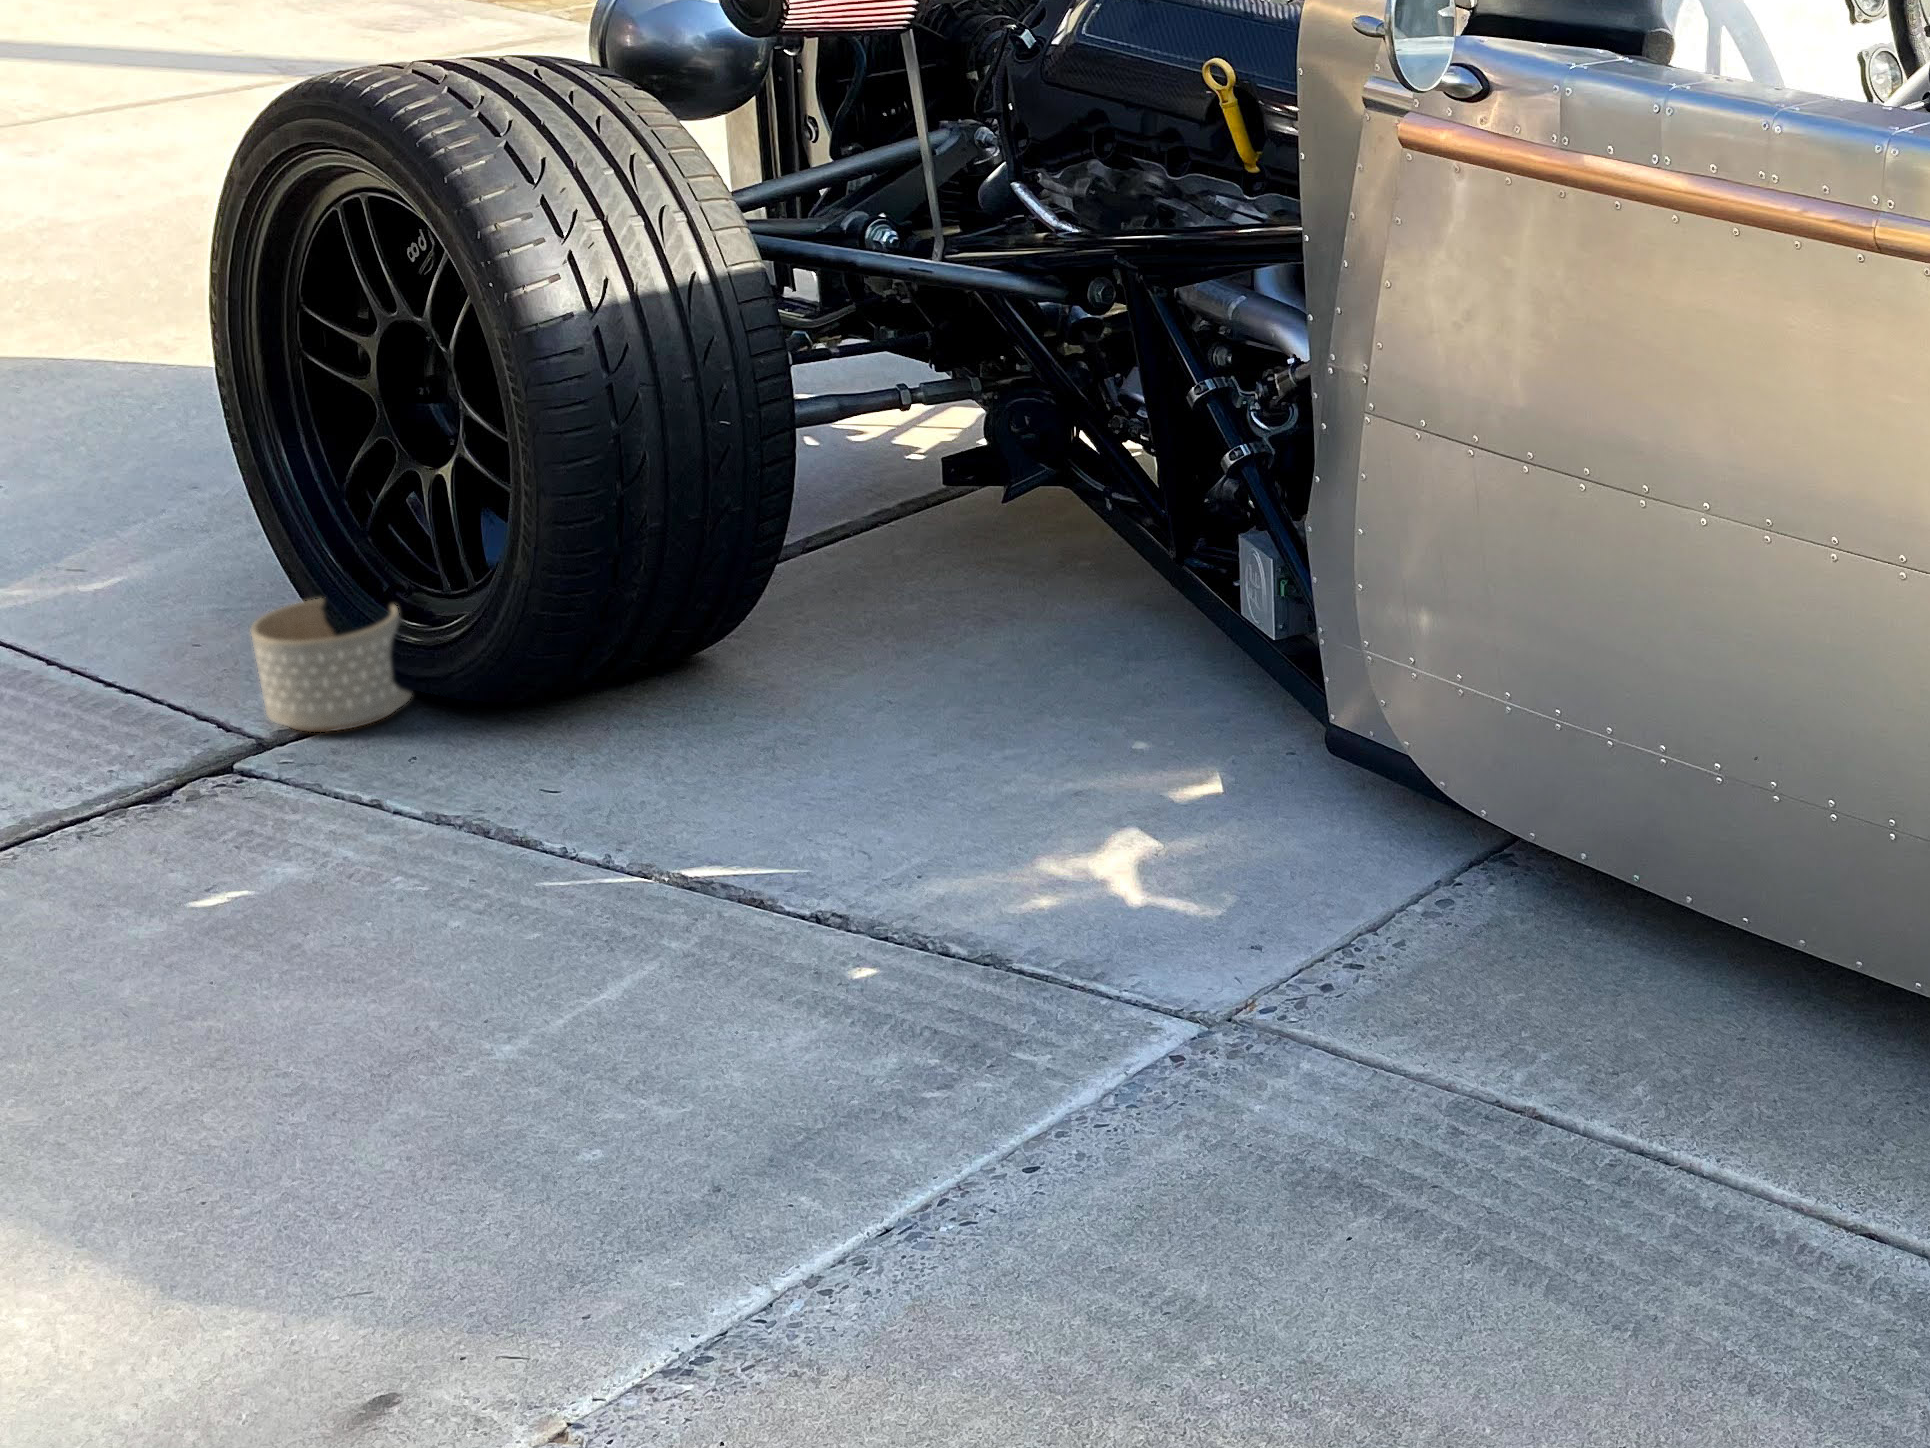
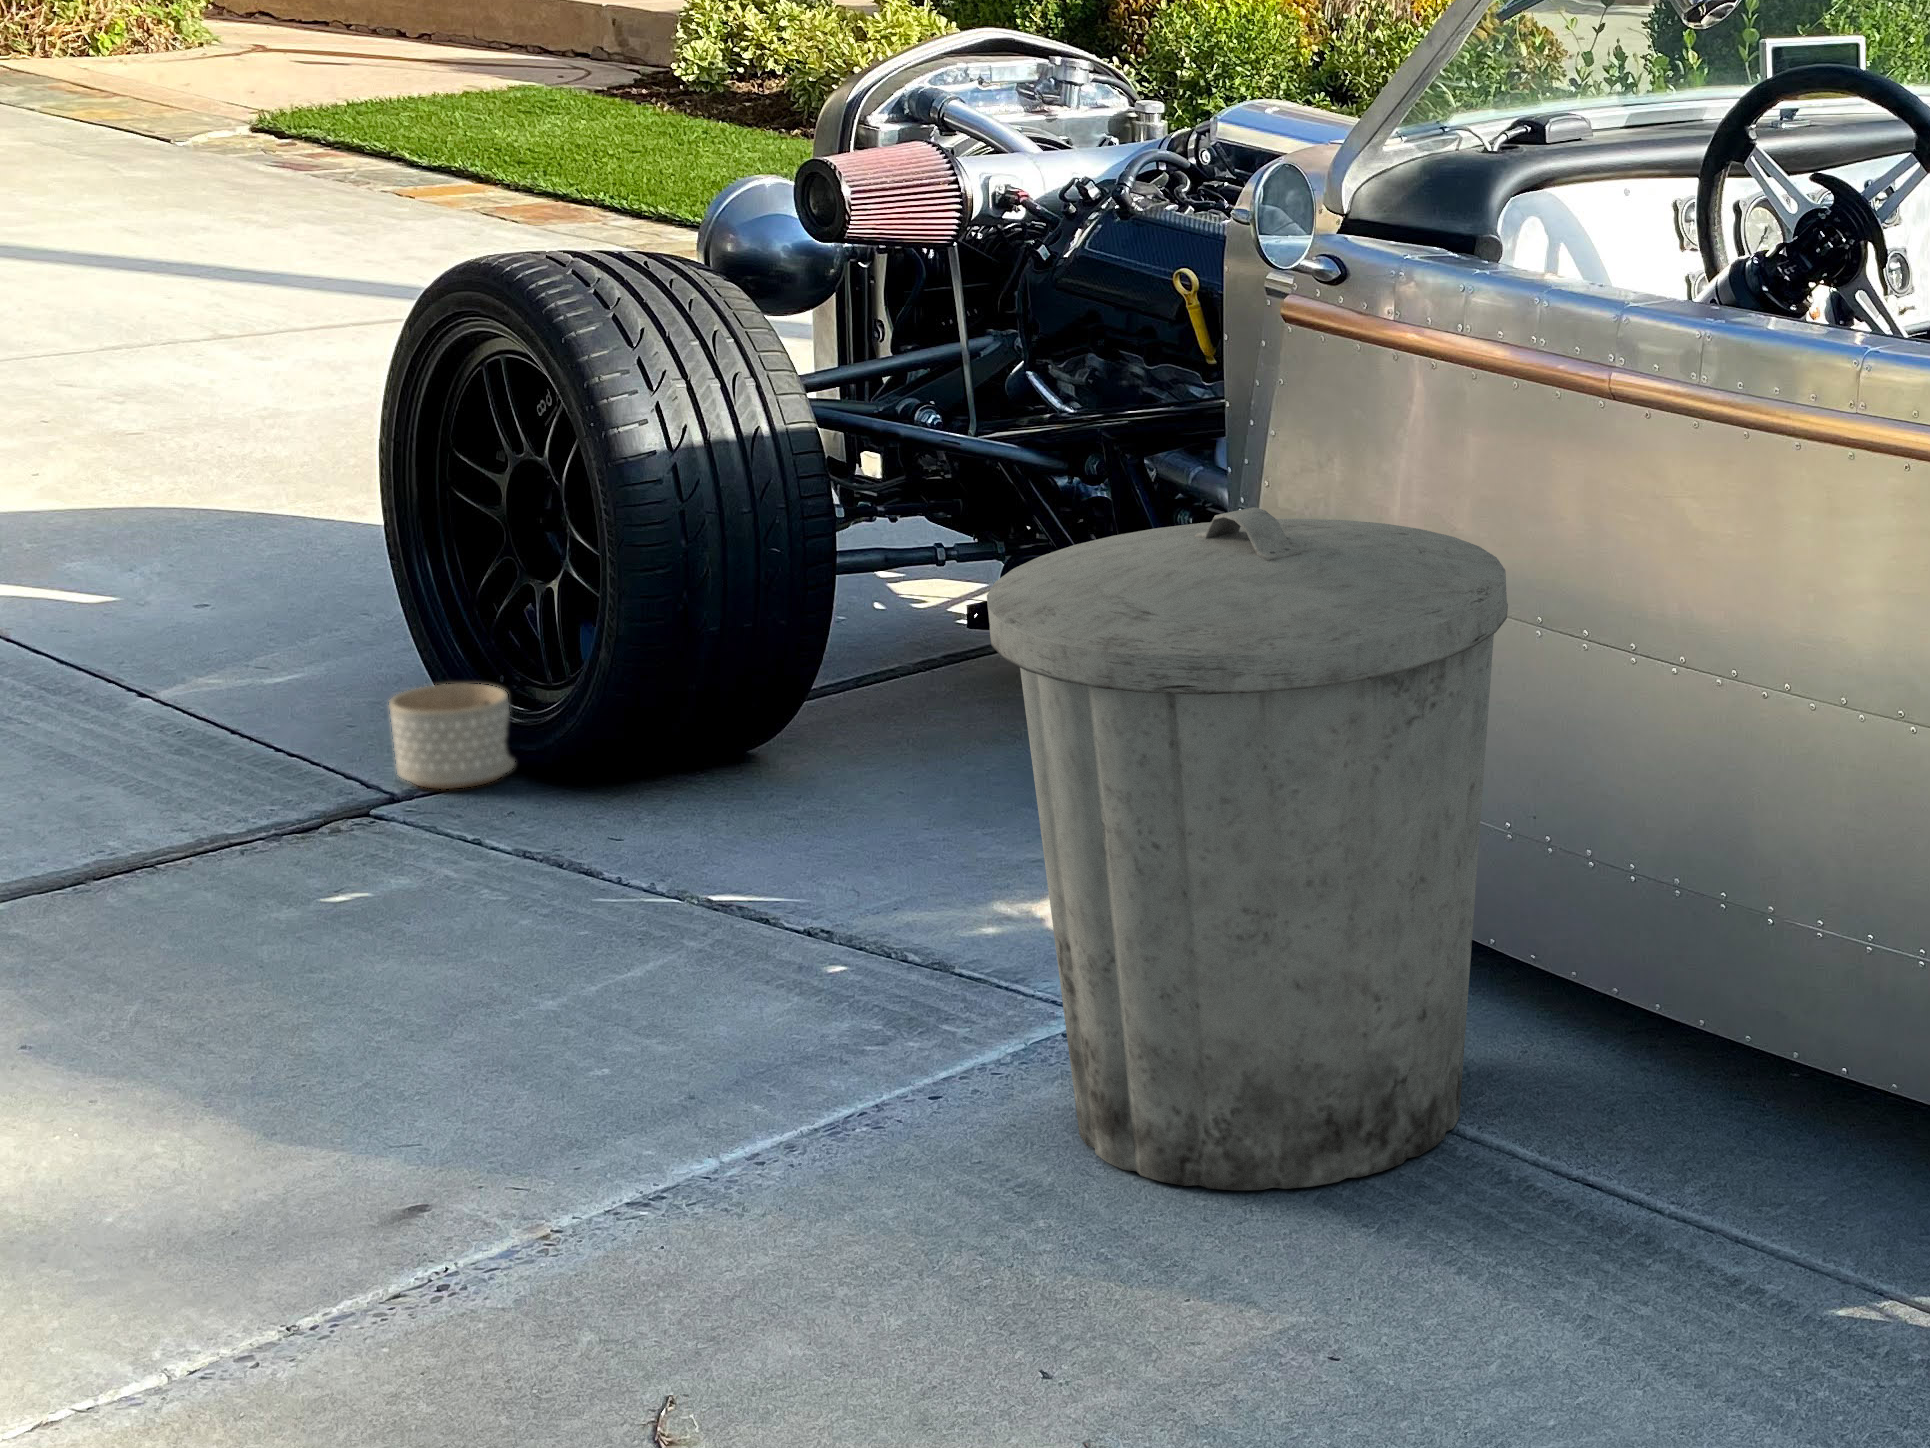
trash can: none [1094,405,1764,1293] -> present [987,507,1508,1190]

